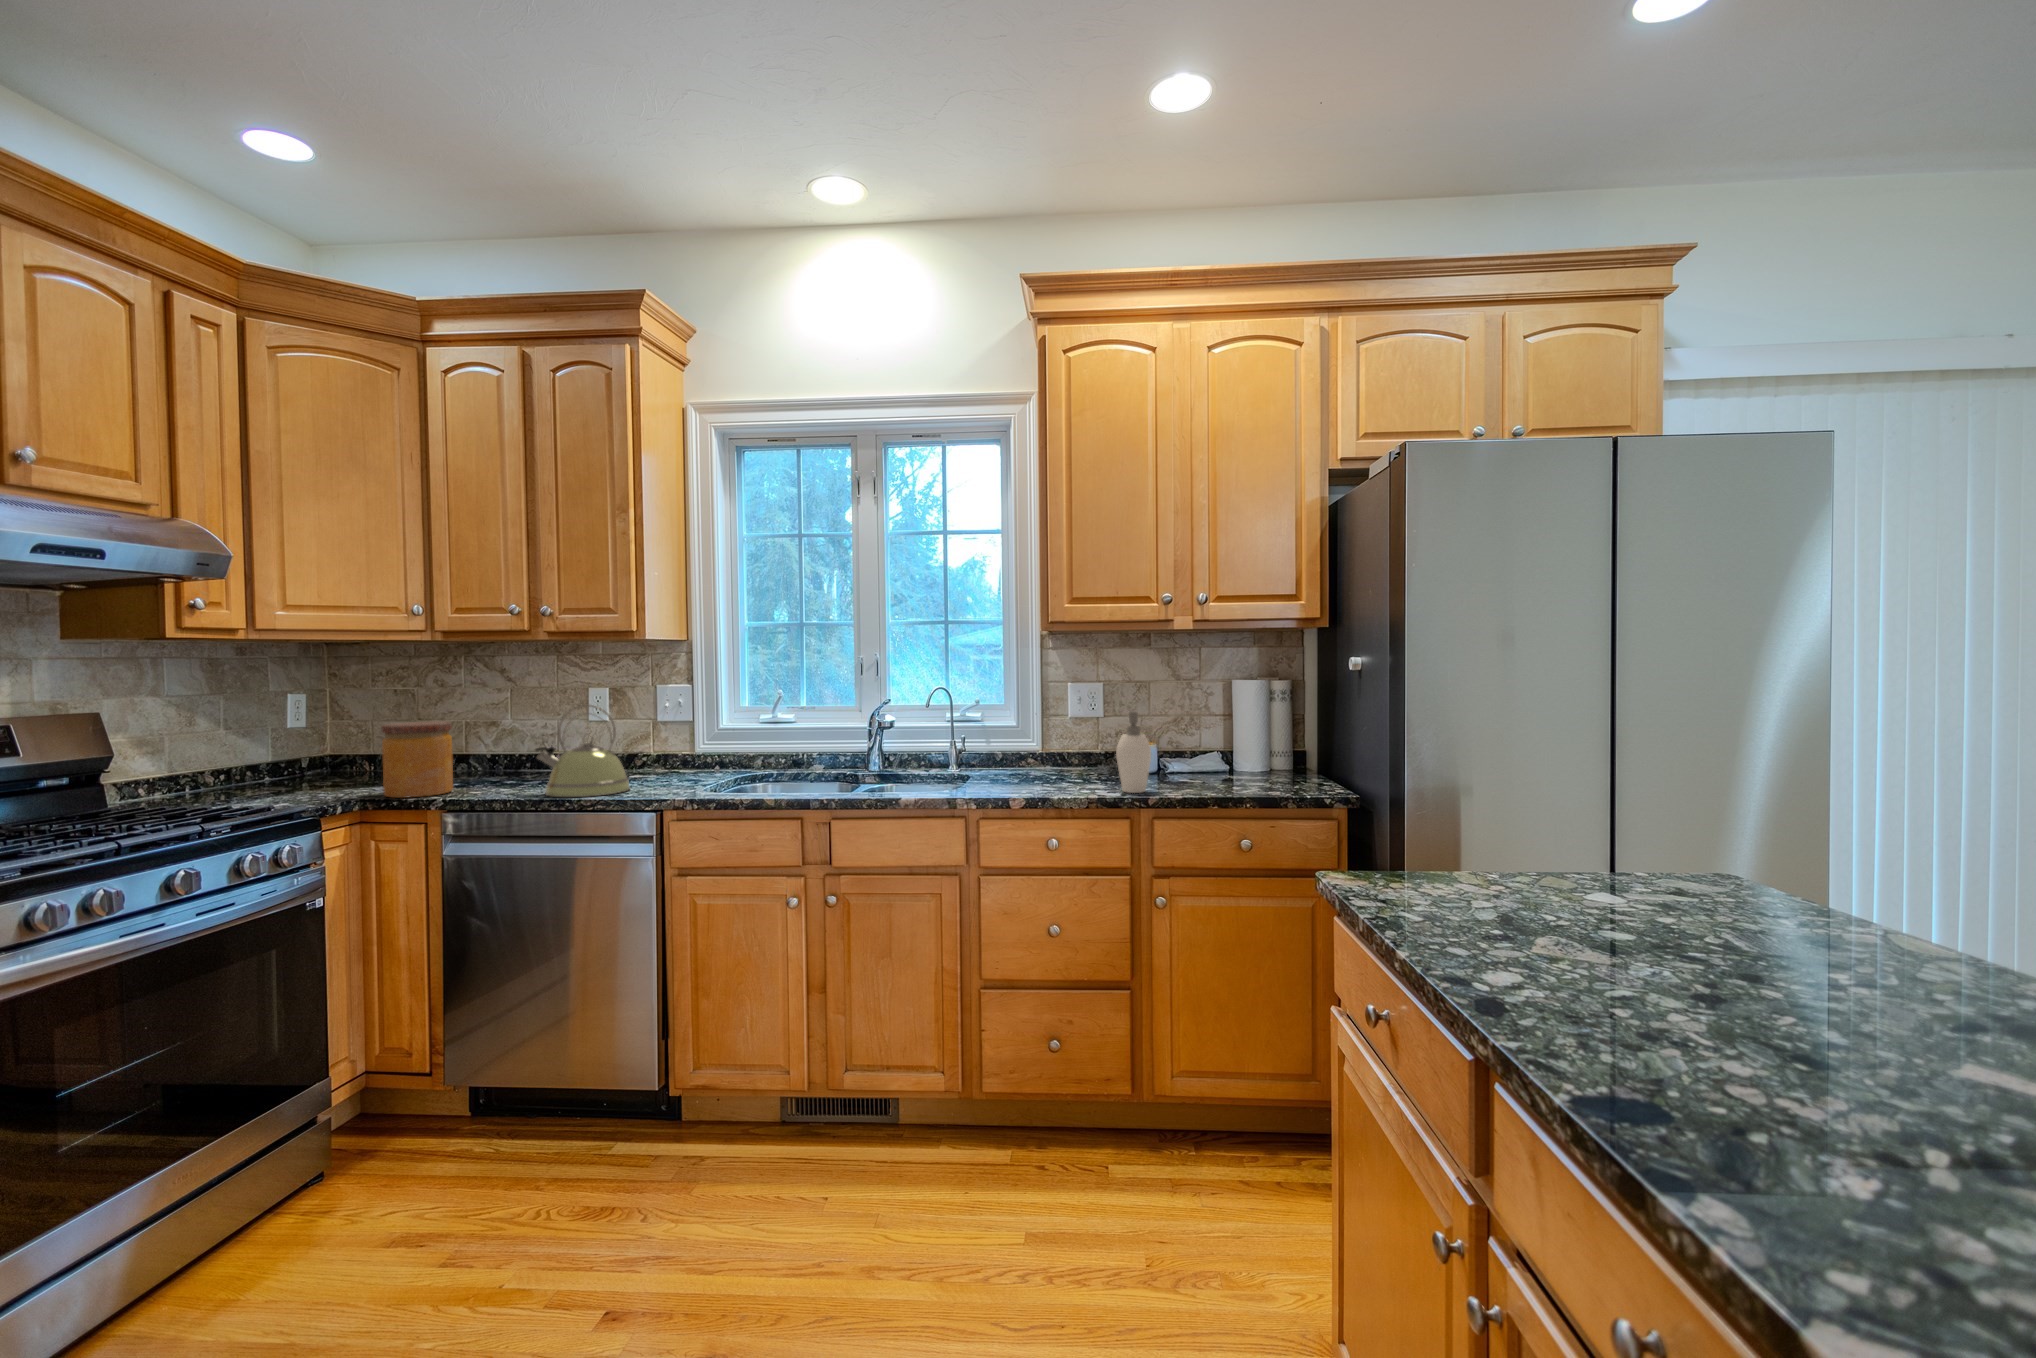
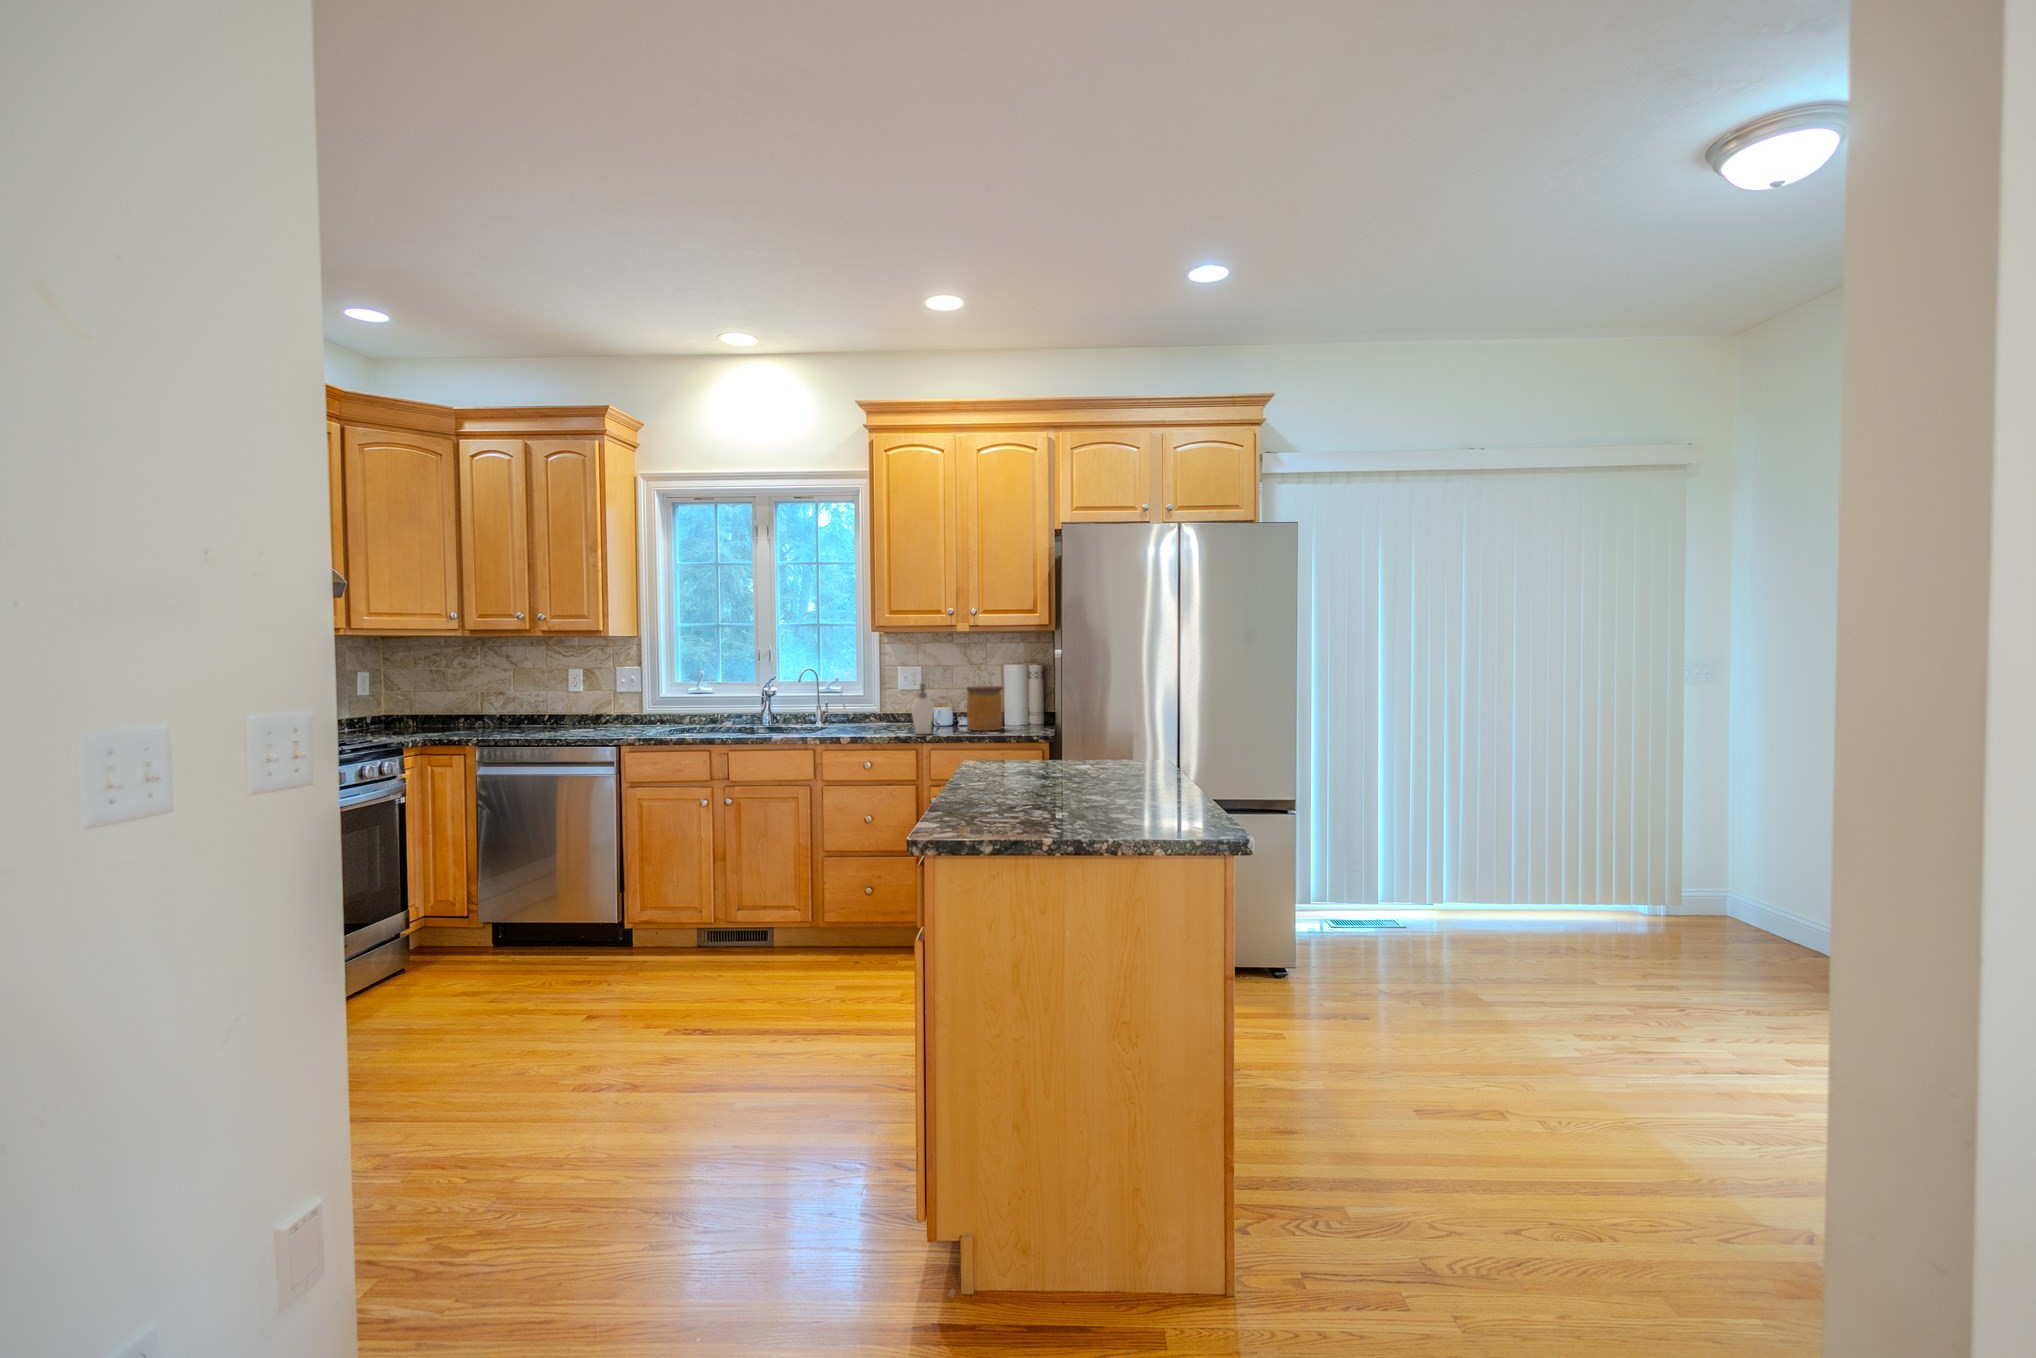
kettle: present [535,705,630,797] -> none [536,678,599,737]
jar: present [381,721,453,798] -> present [967,686,1002,731]

